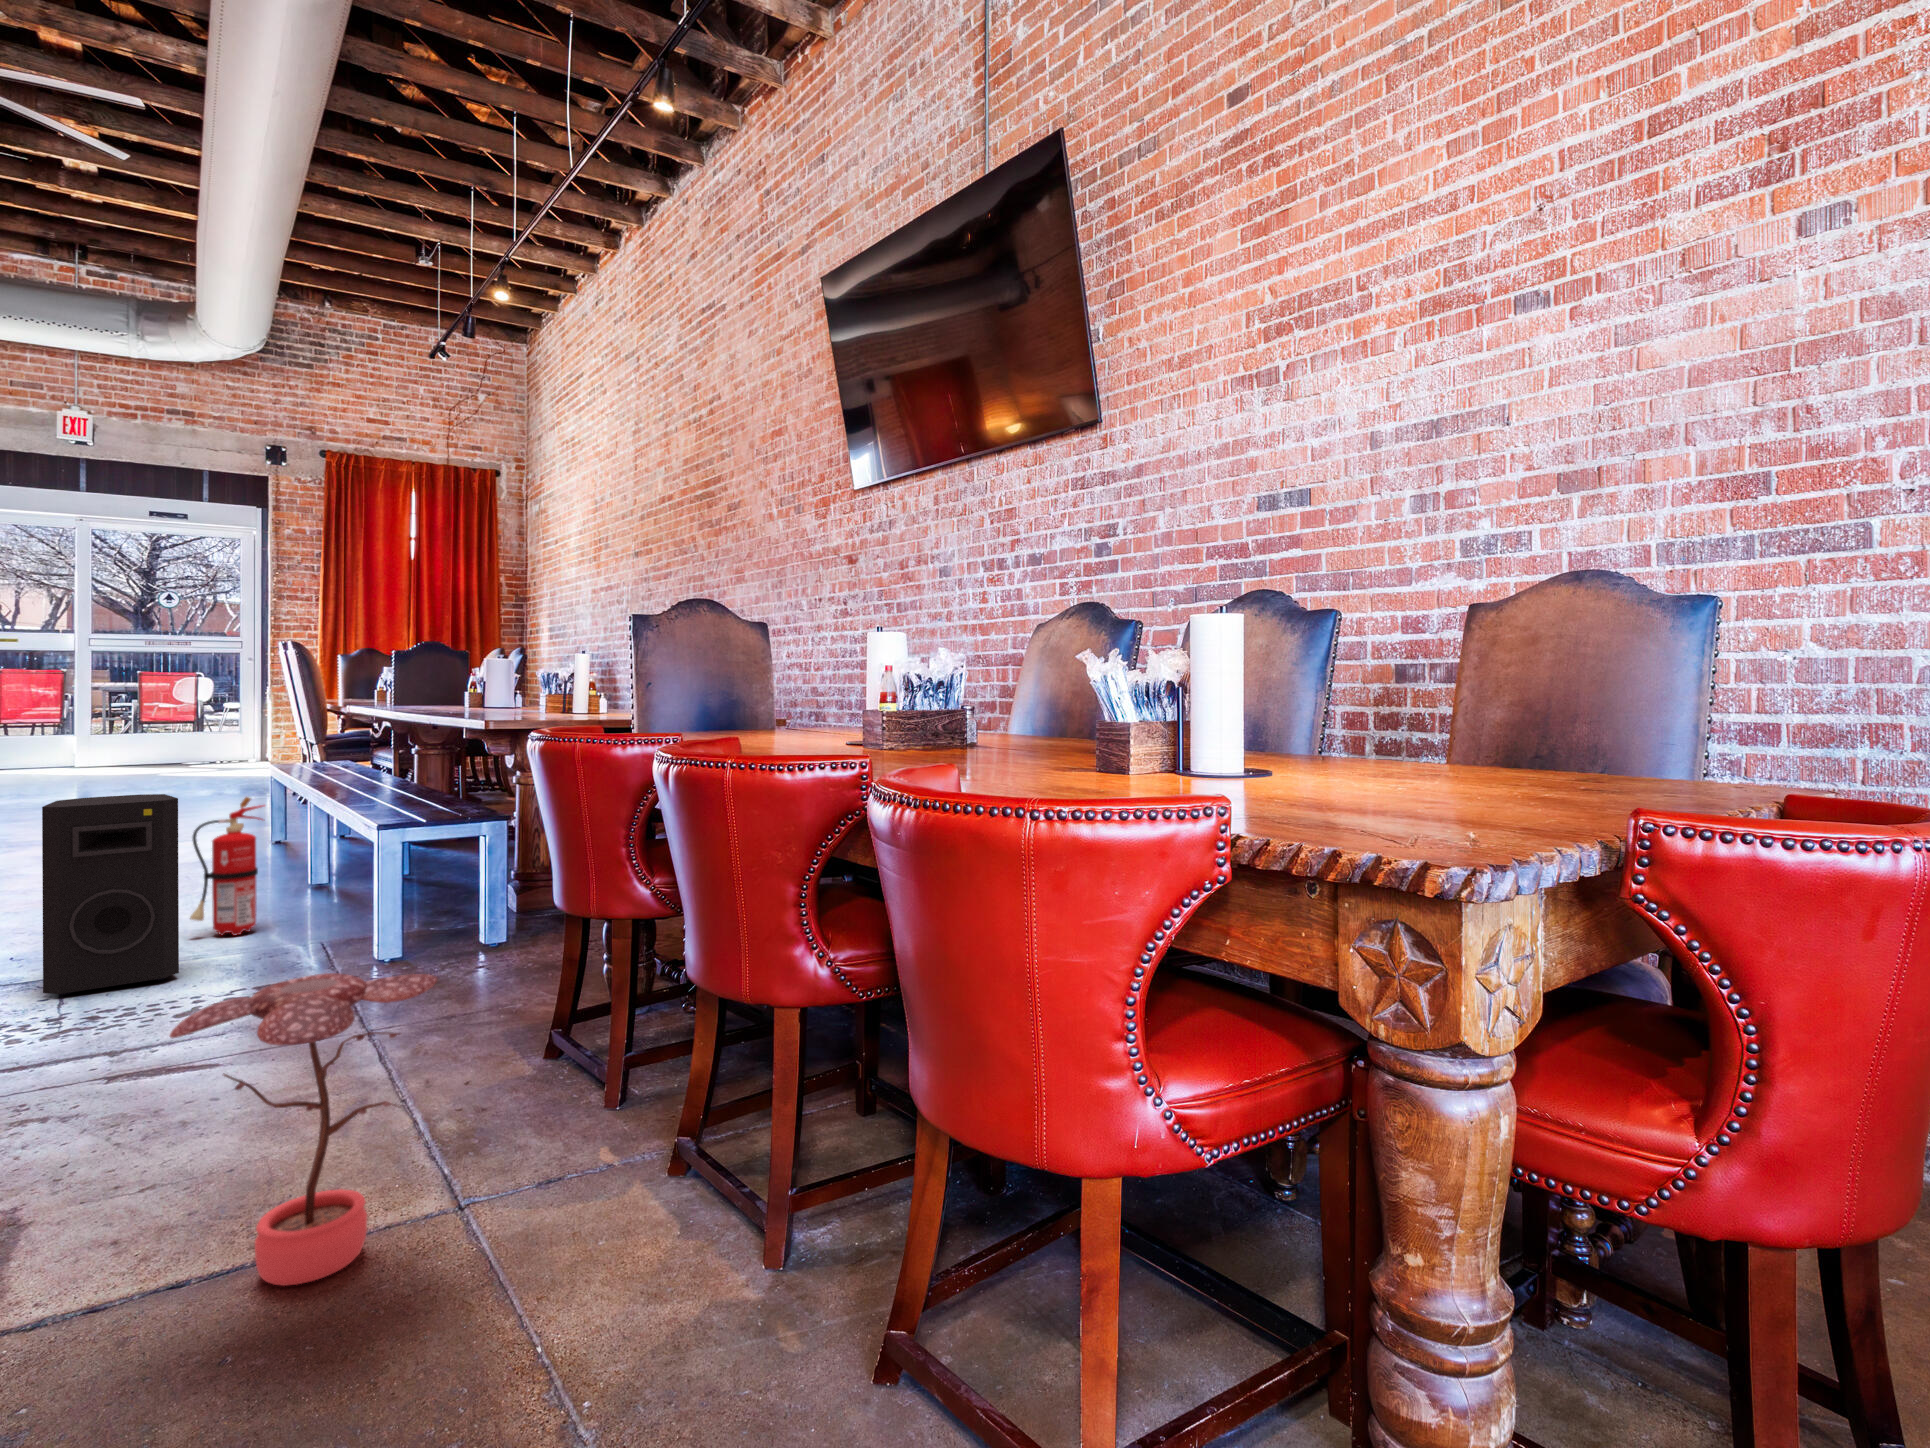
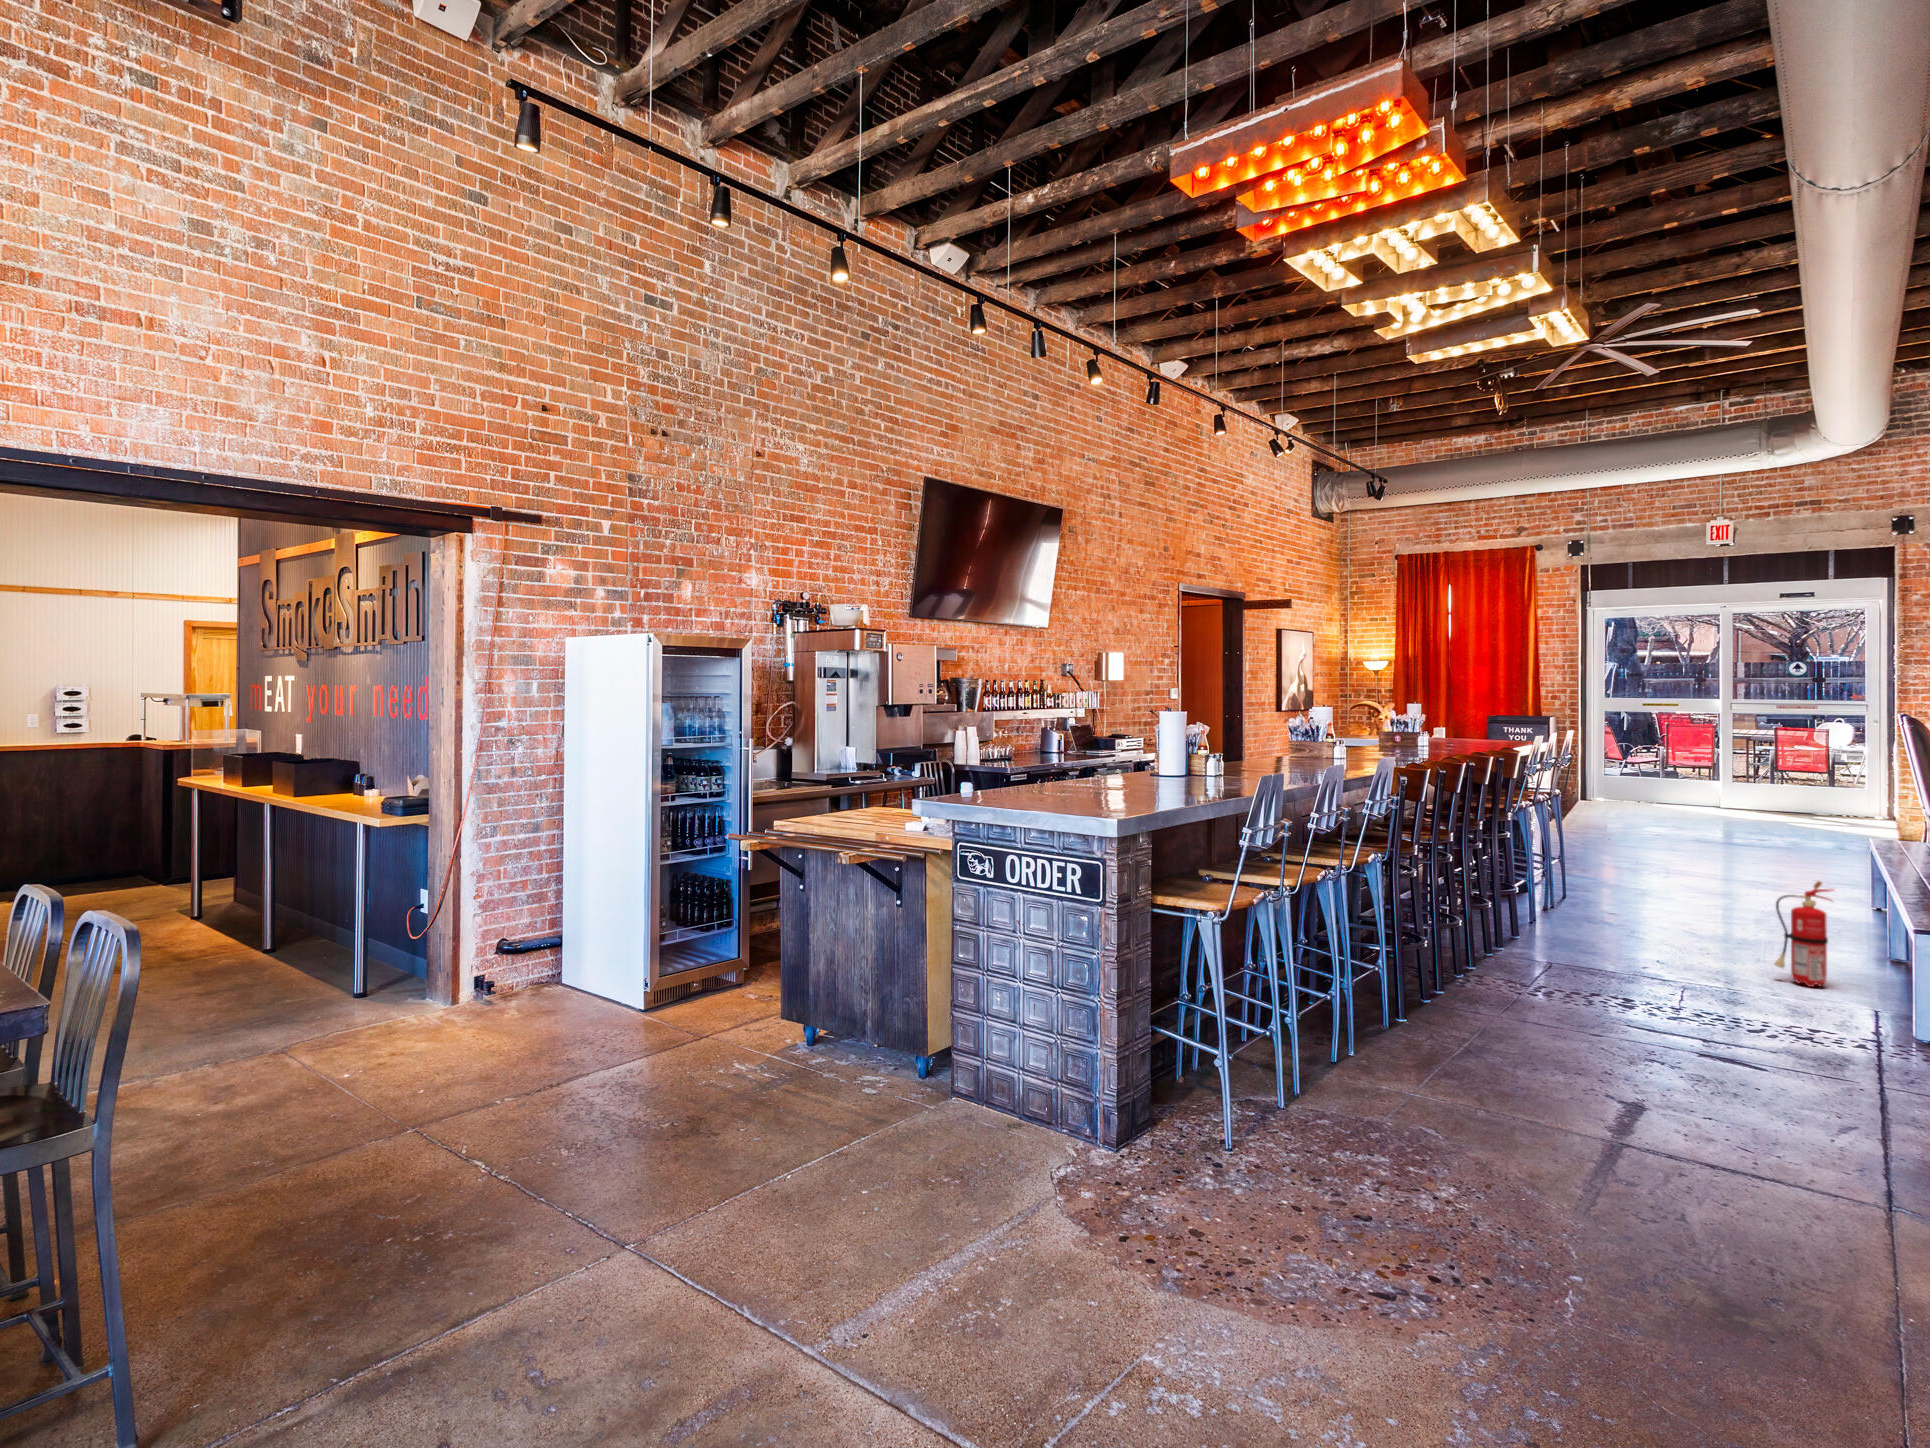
speaker: present [42,794,179,995] -> none [1672,867,1758,1004]
potted plant: present [170,973,437,1286] -> none [1704,1027,1869,1205]

